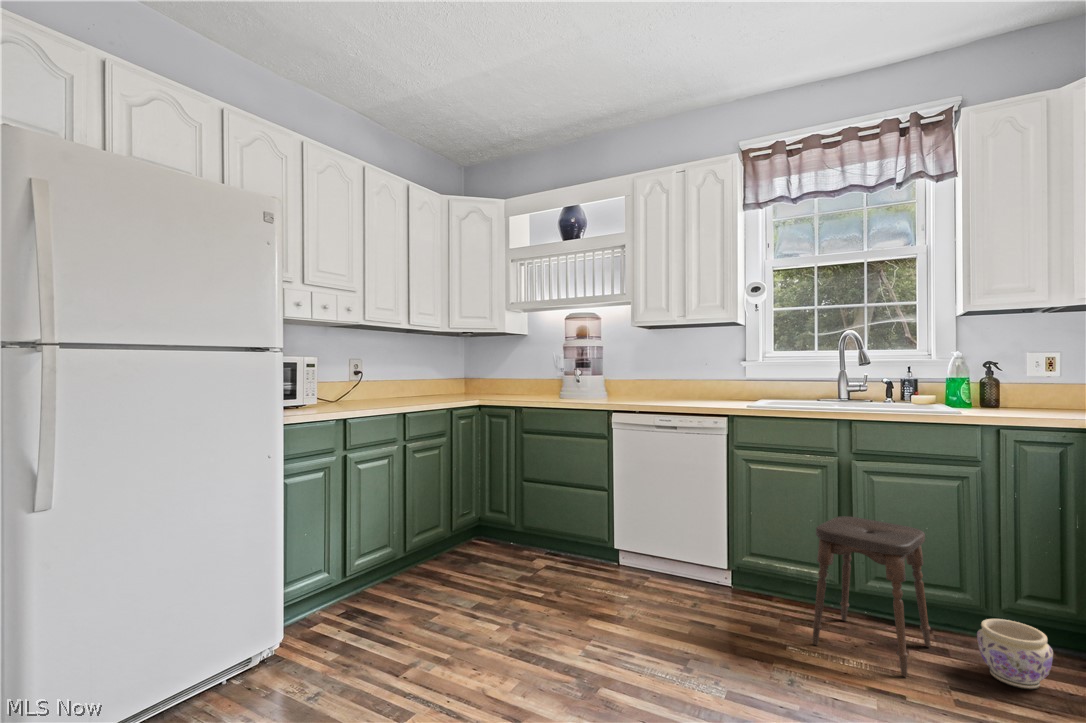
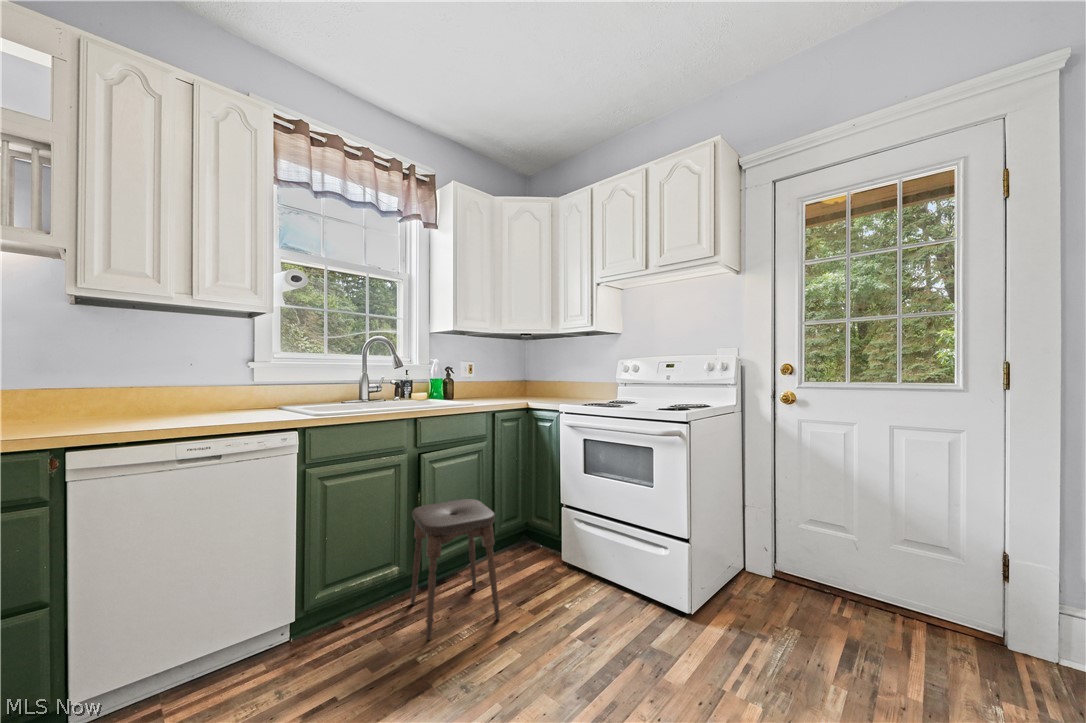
planter: present [977,619,1053,689] -> none [505,540,544,586]

